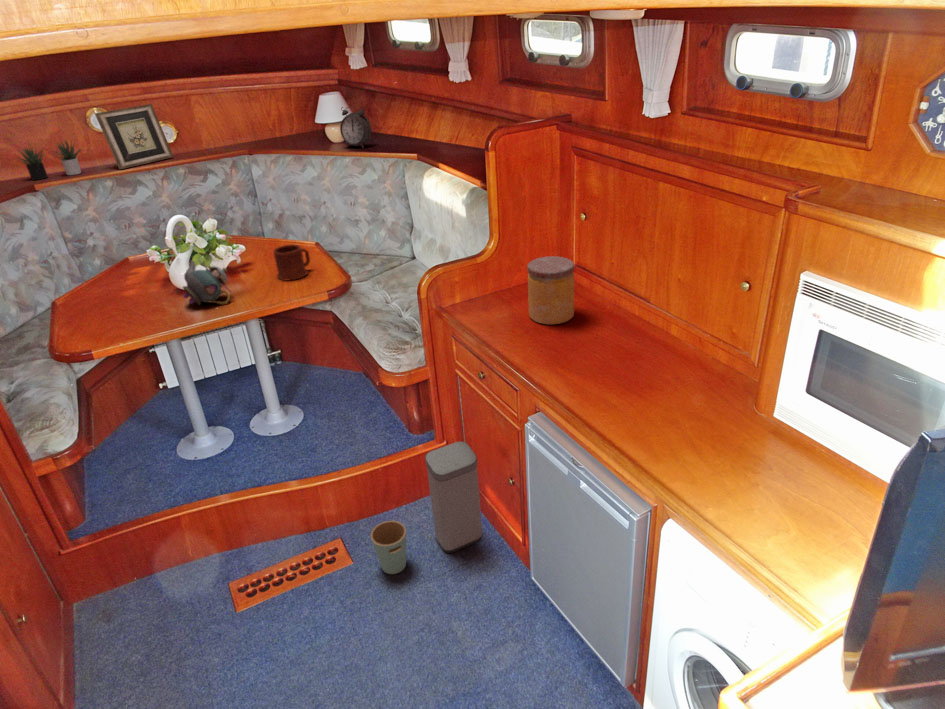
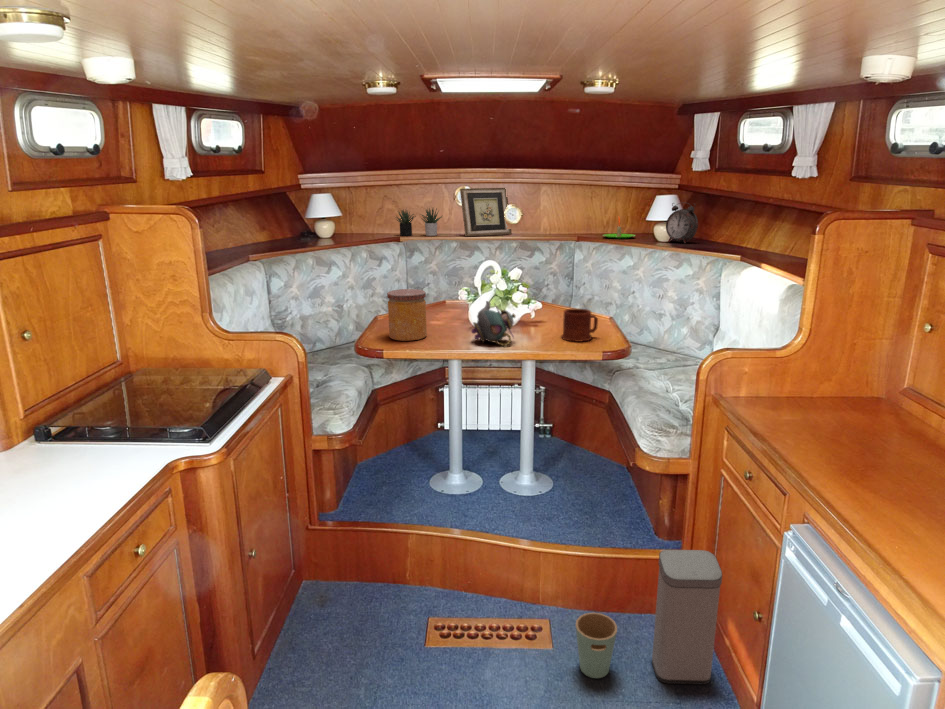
candle: none [277,124,311,149] -> present [603,217,635,239]
jar: present [527,256,575,324] -> present [387,289,427,341]

